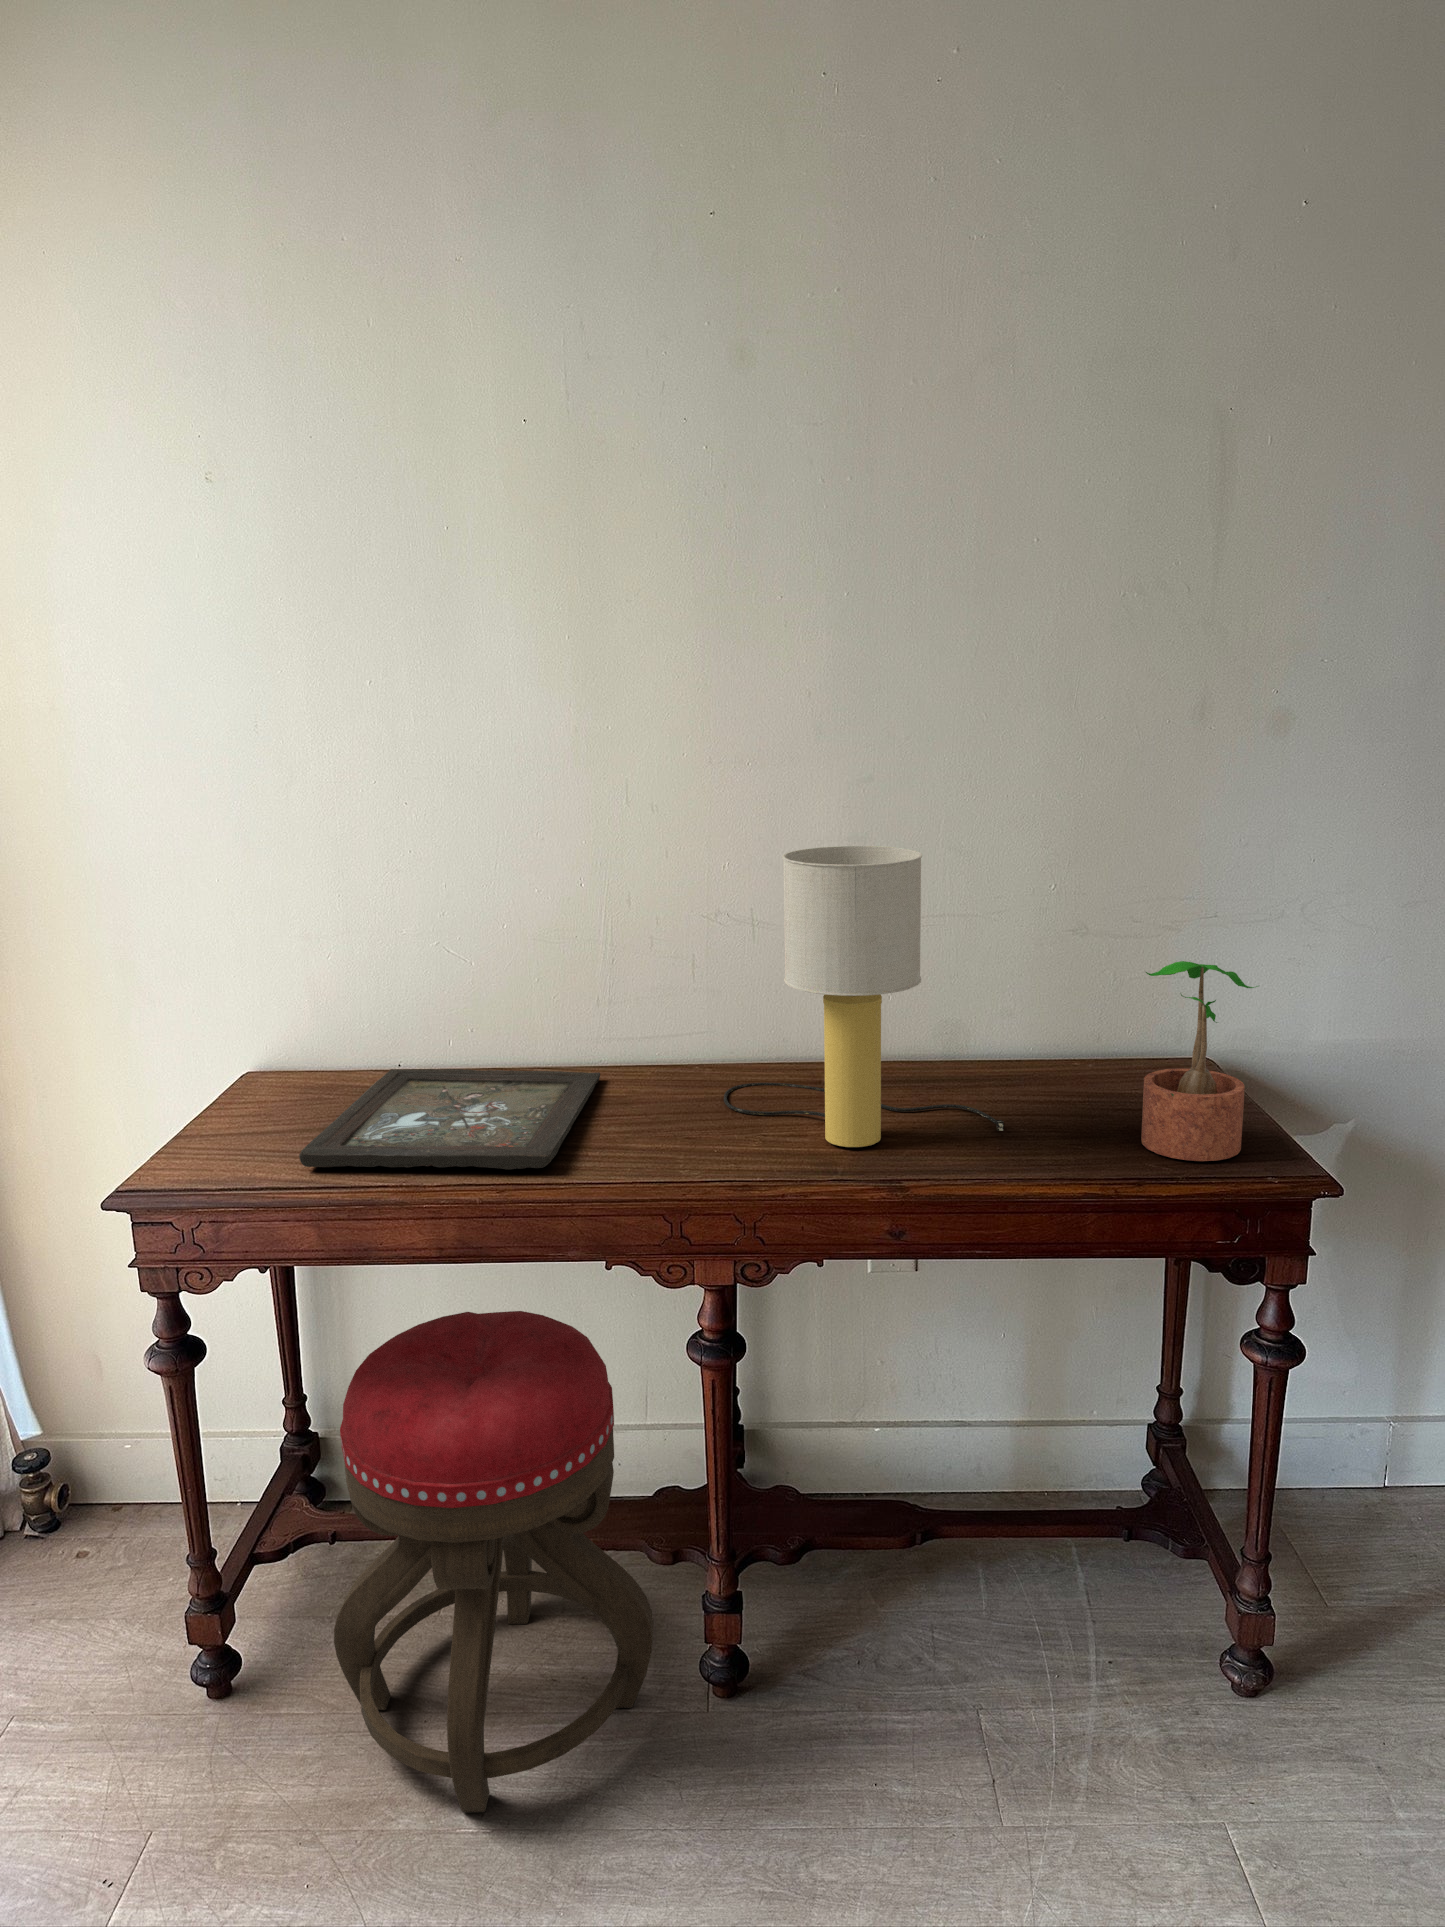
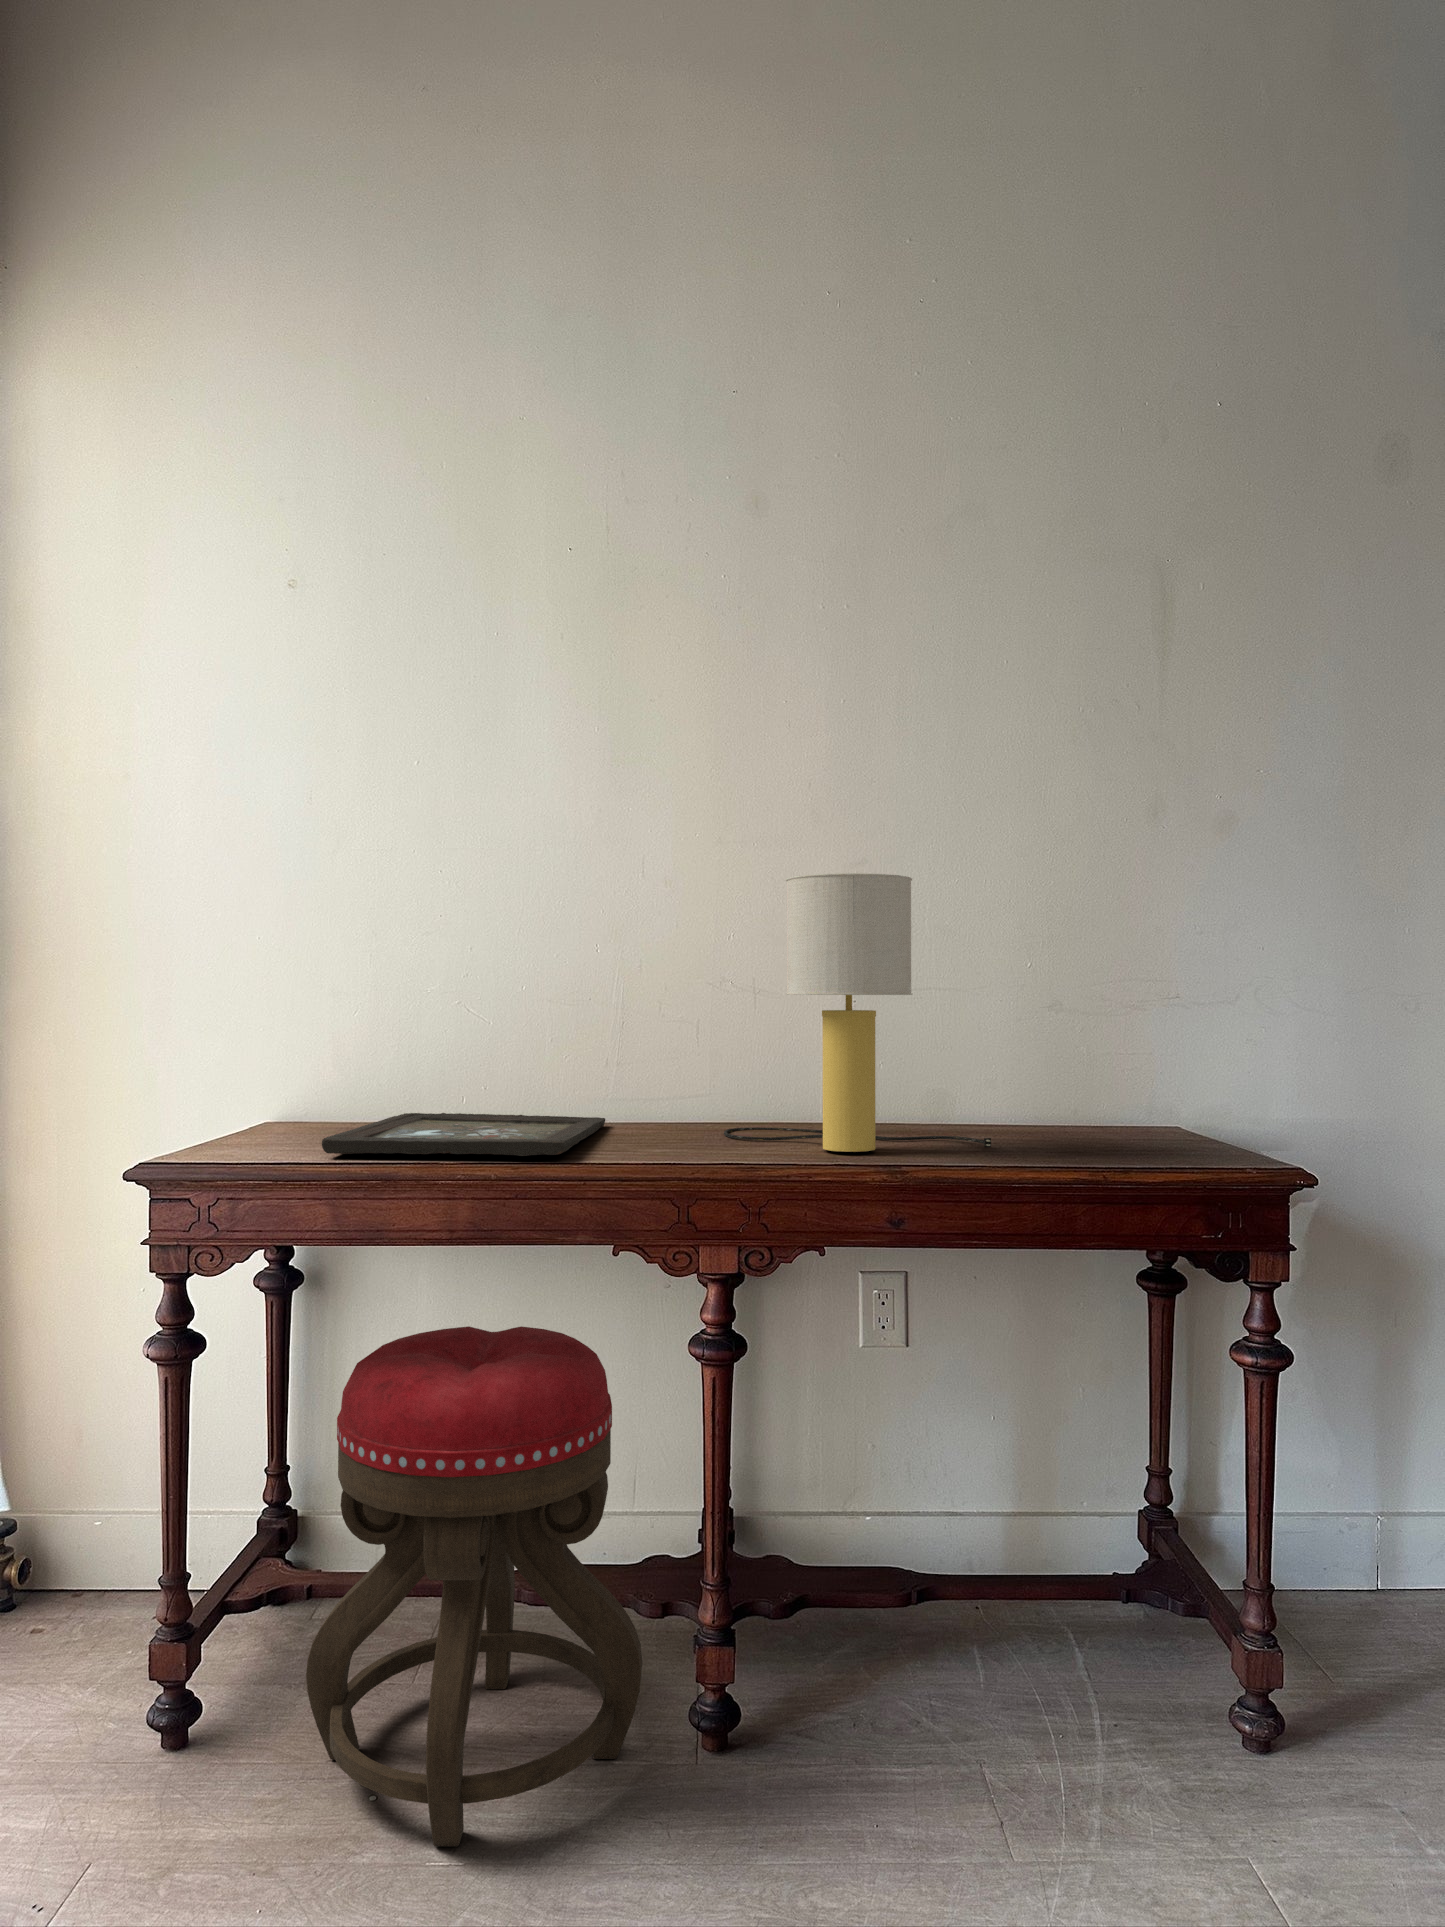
potted plant: present [1141,961,1257,1161] -> none [1117,983,1222,1161]

